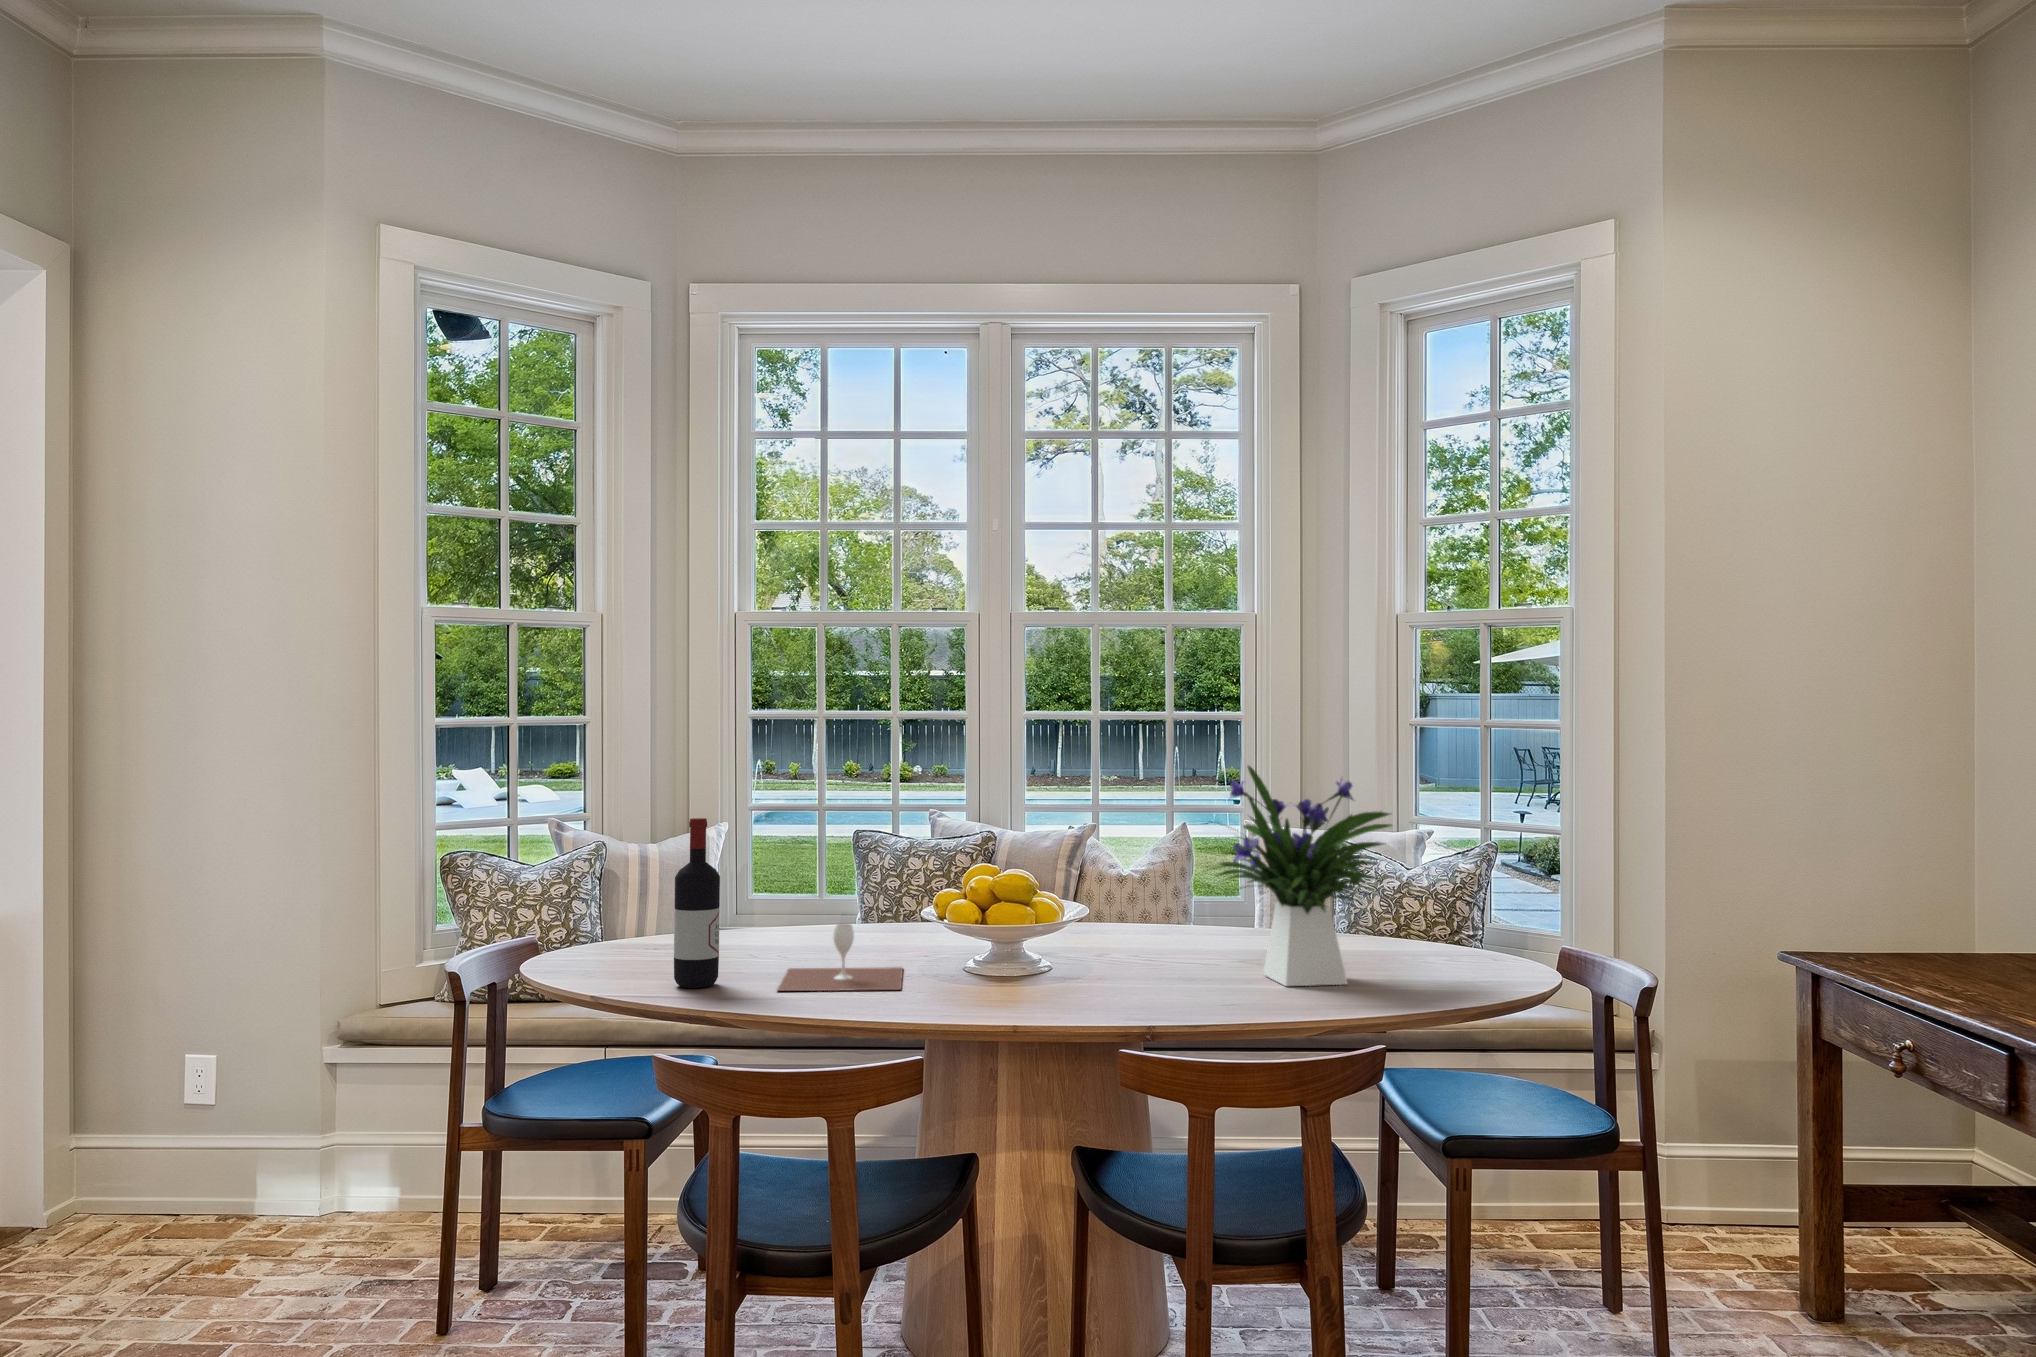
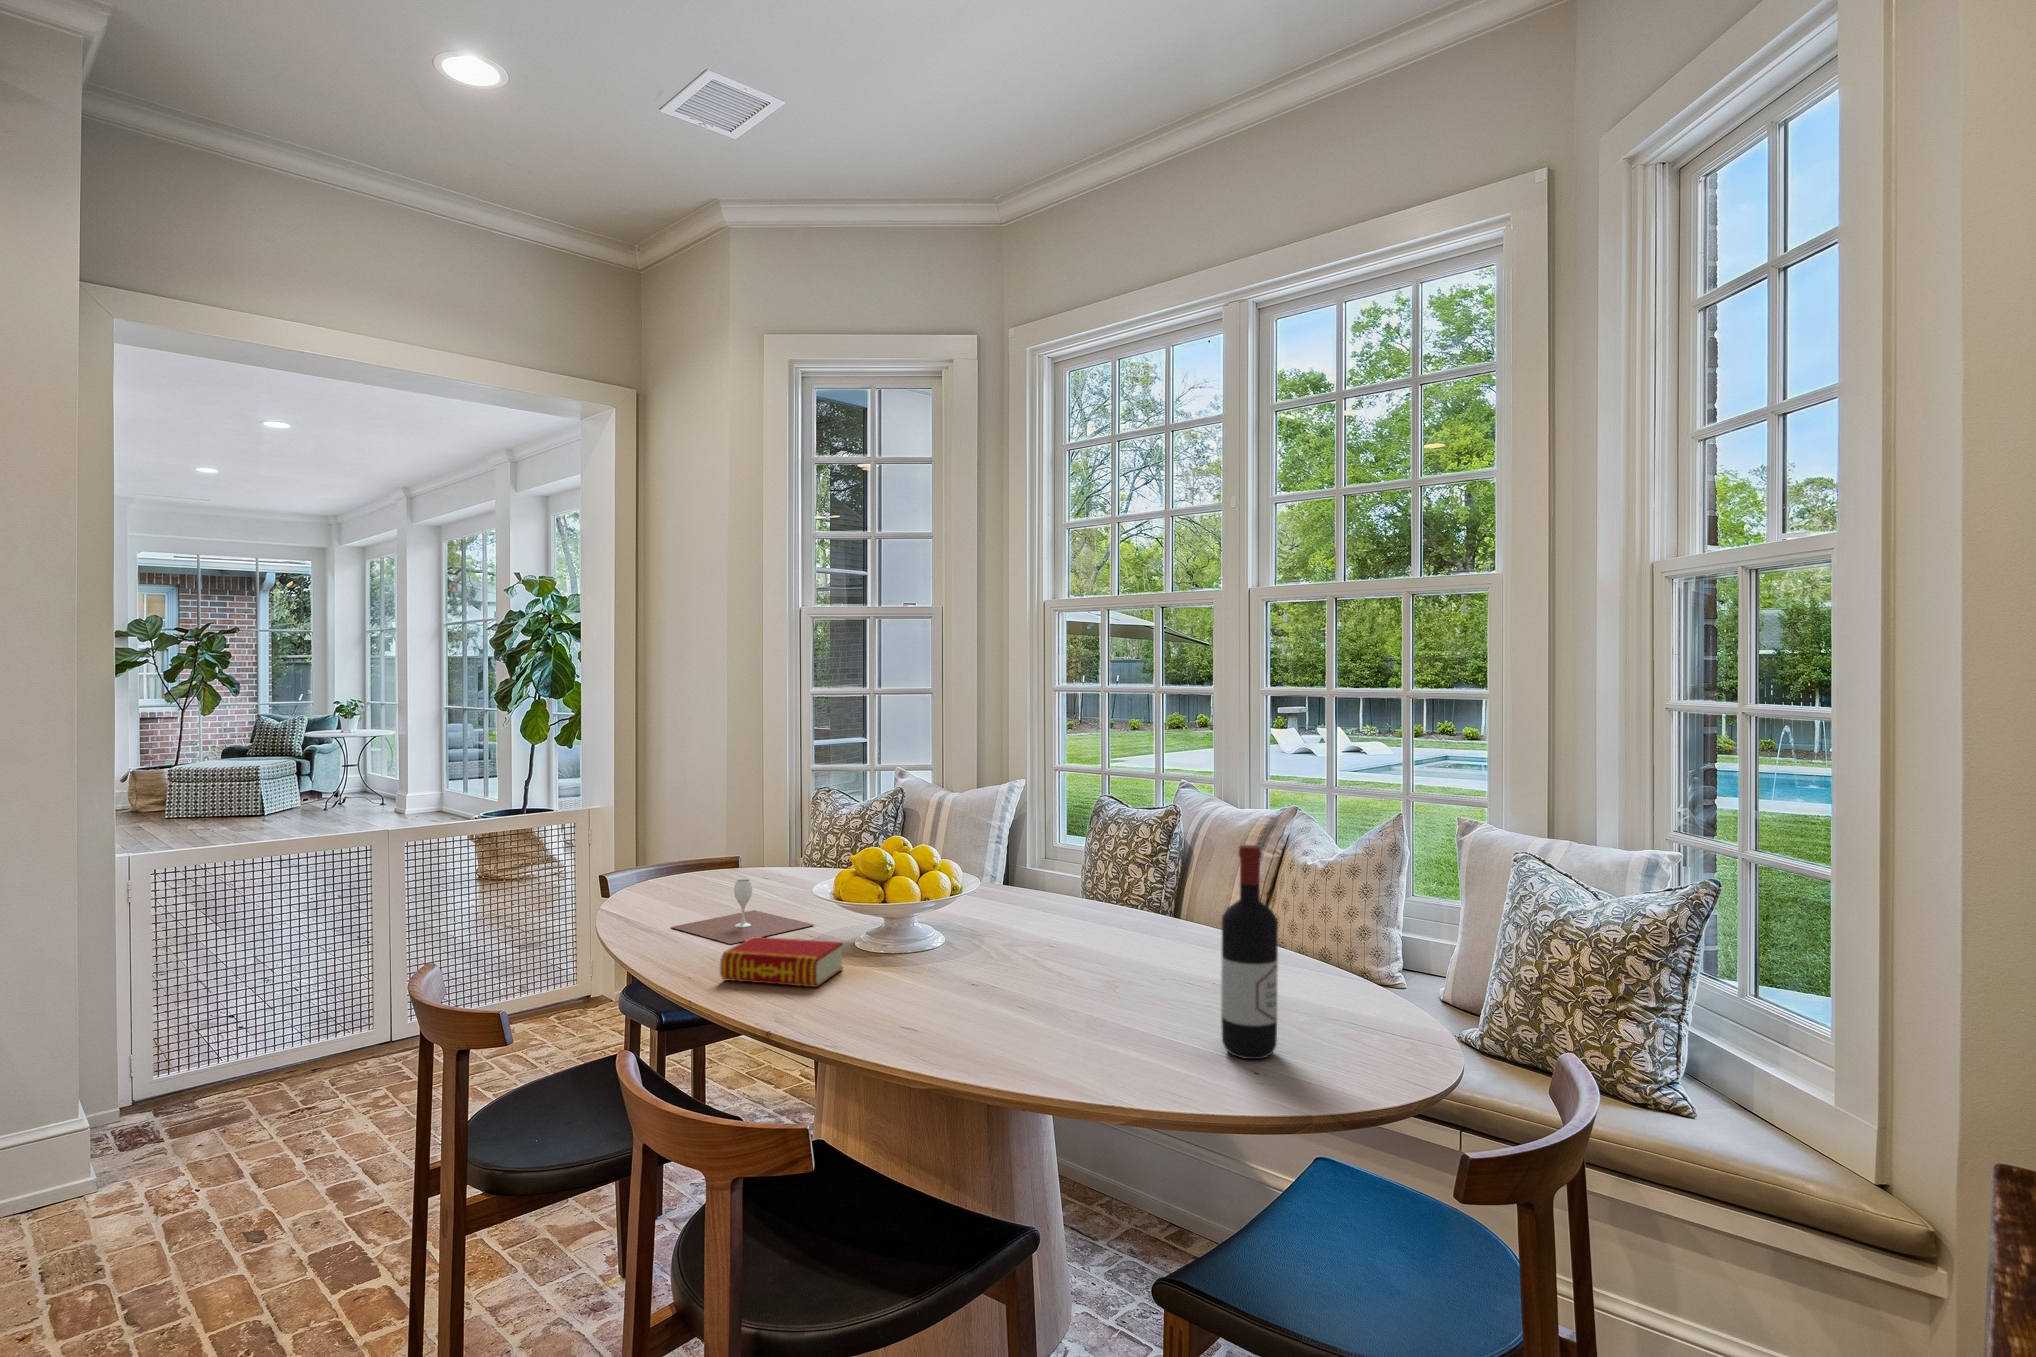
flower arrangement: present [1216,766,1391,986] -> none [901,765,1146,1029]
wine bottle: present [674,818,720,988] -> present [1221,845,1278,1059]
book: none [989,958,1116,1007] -> present [720,937,843,987]

